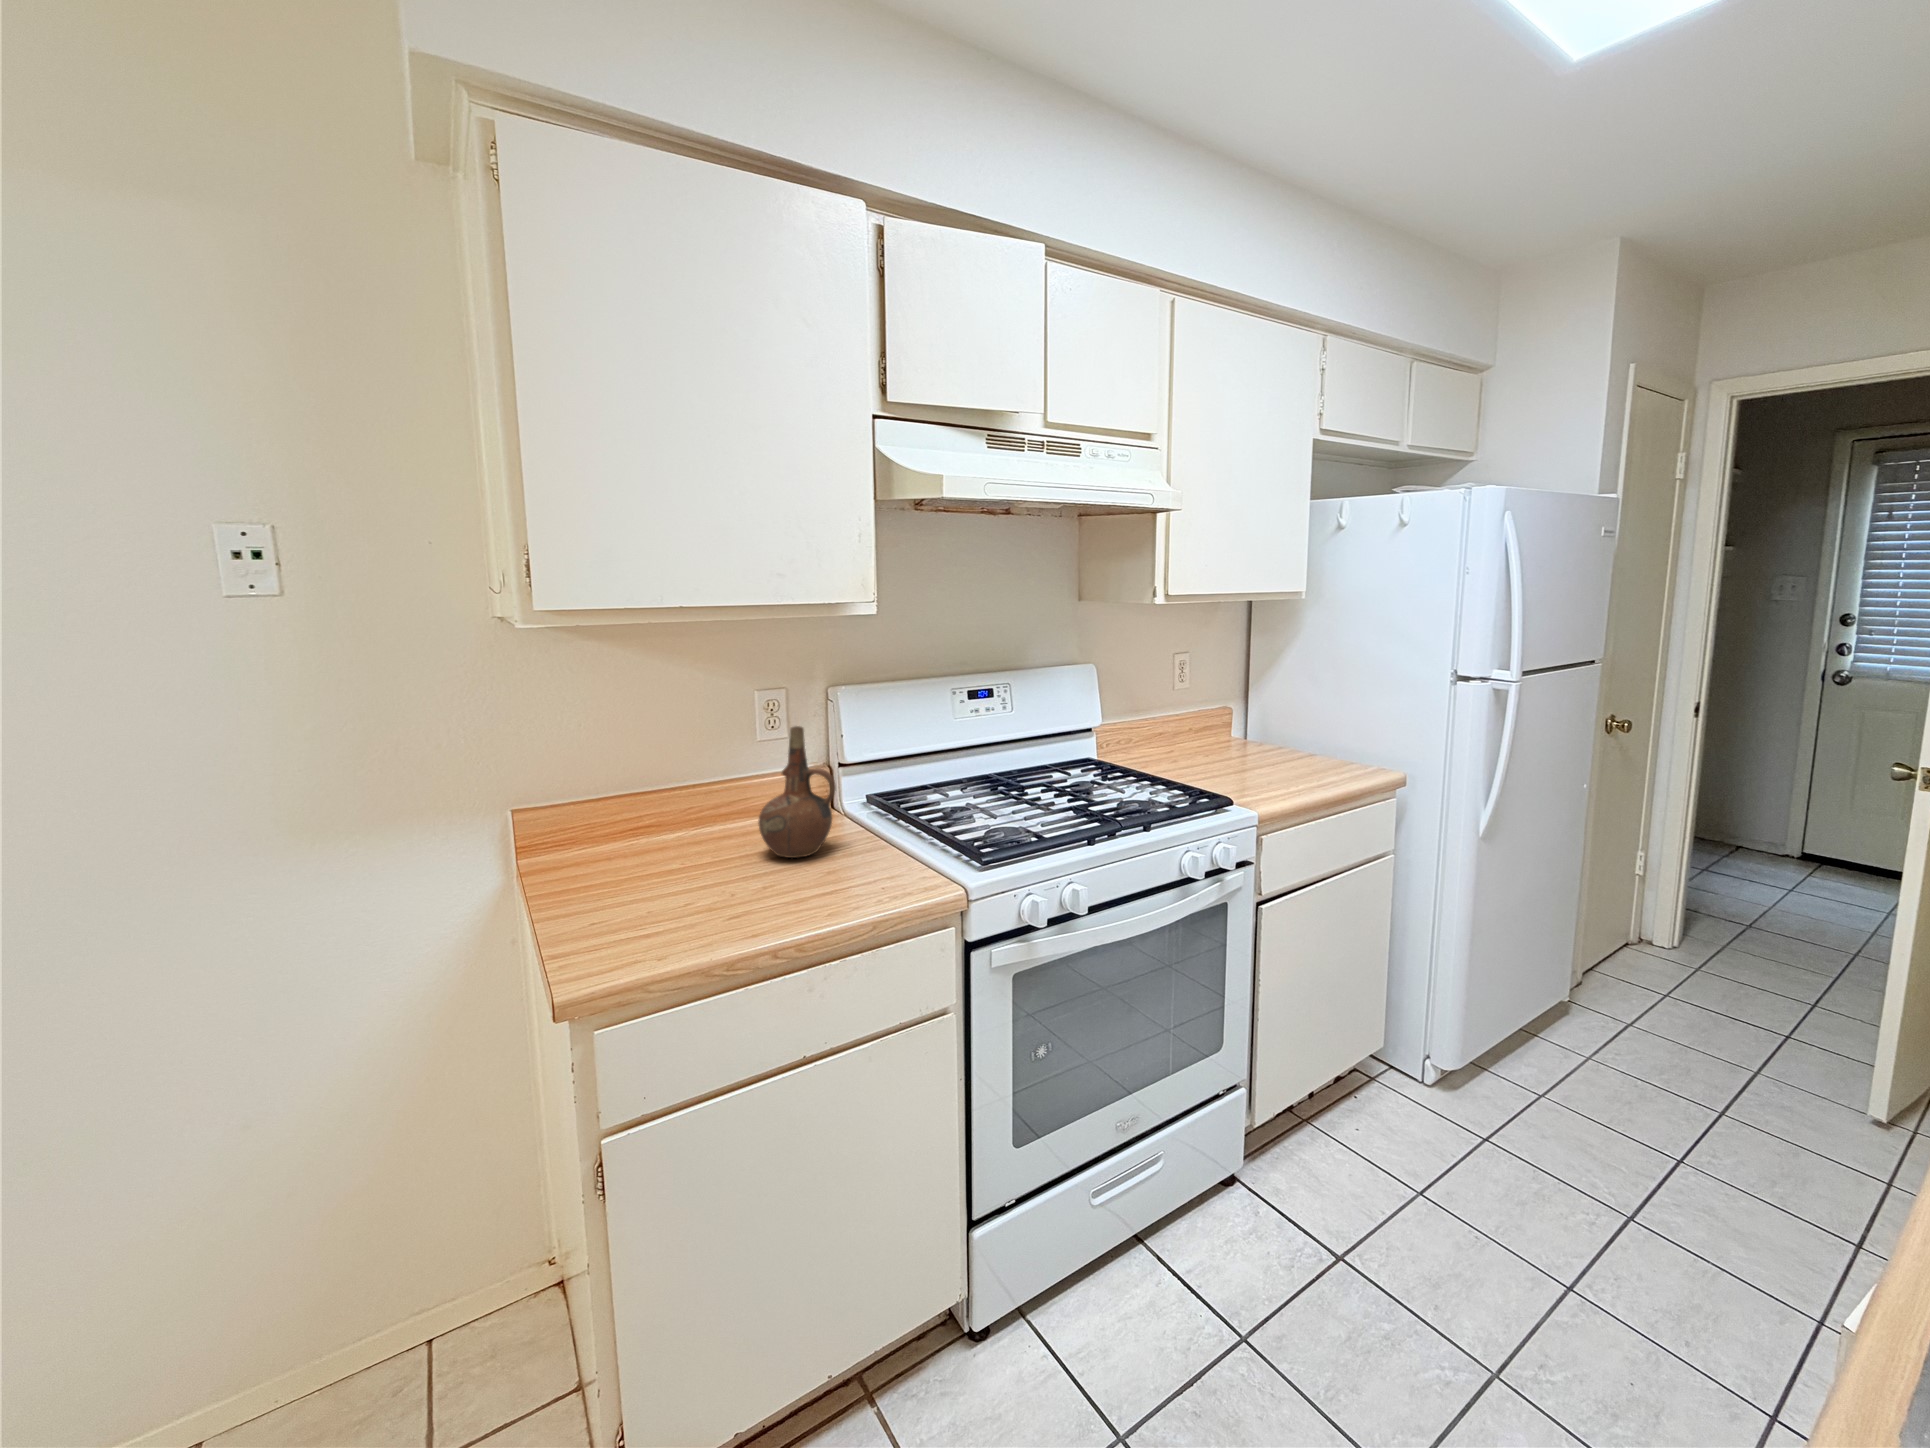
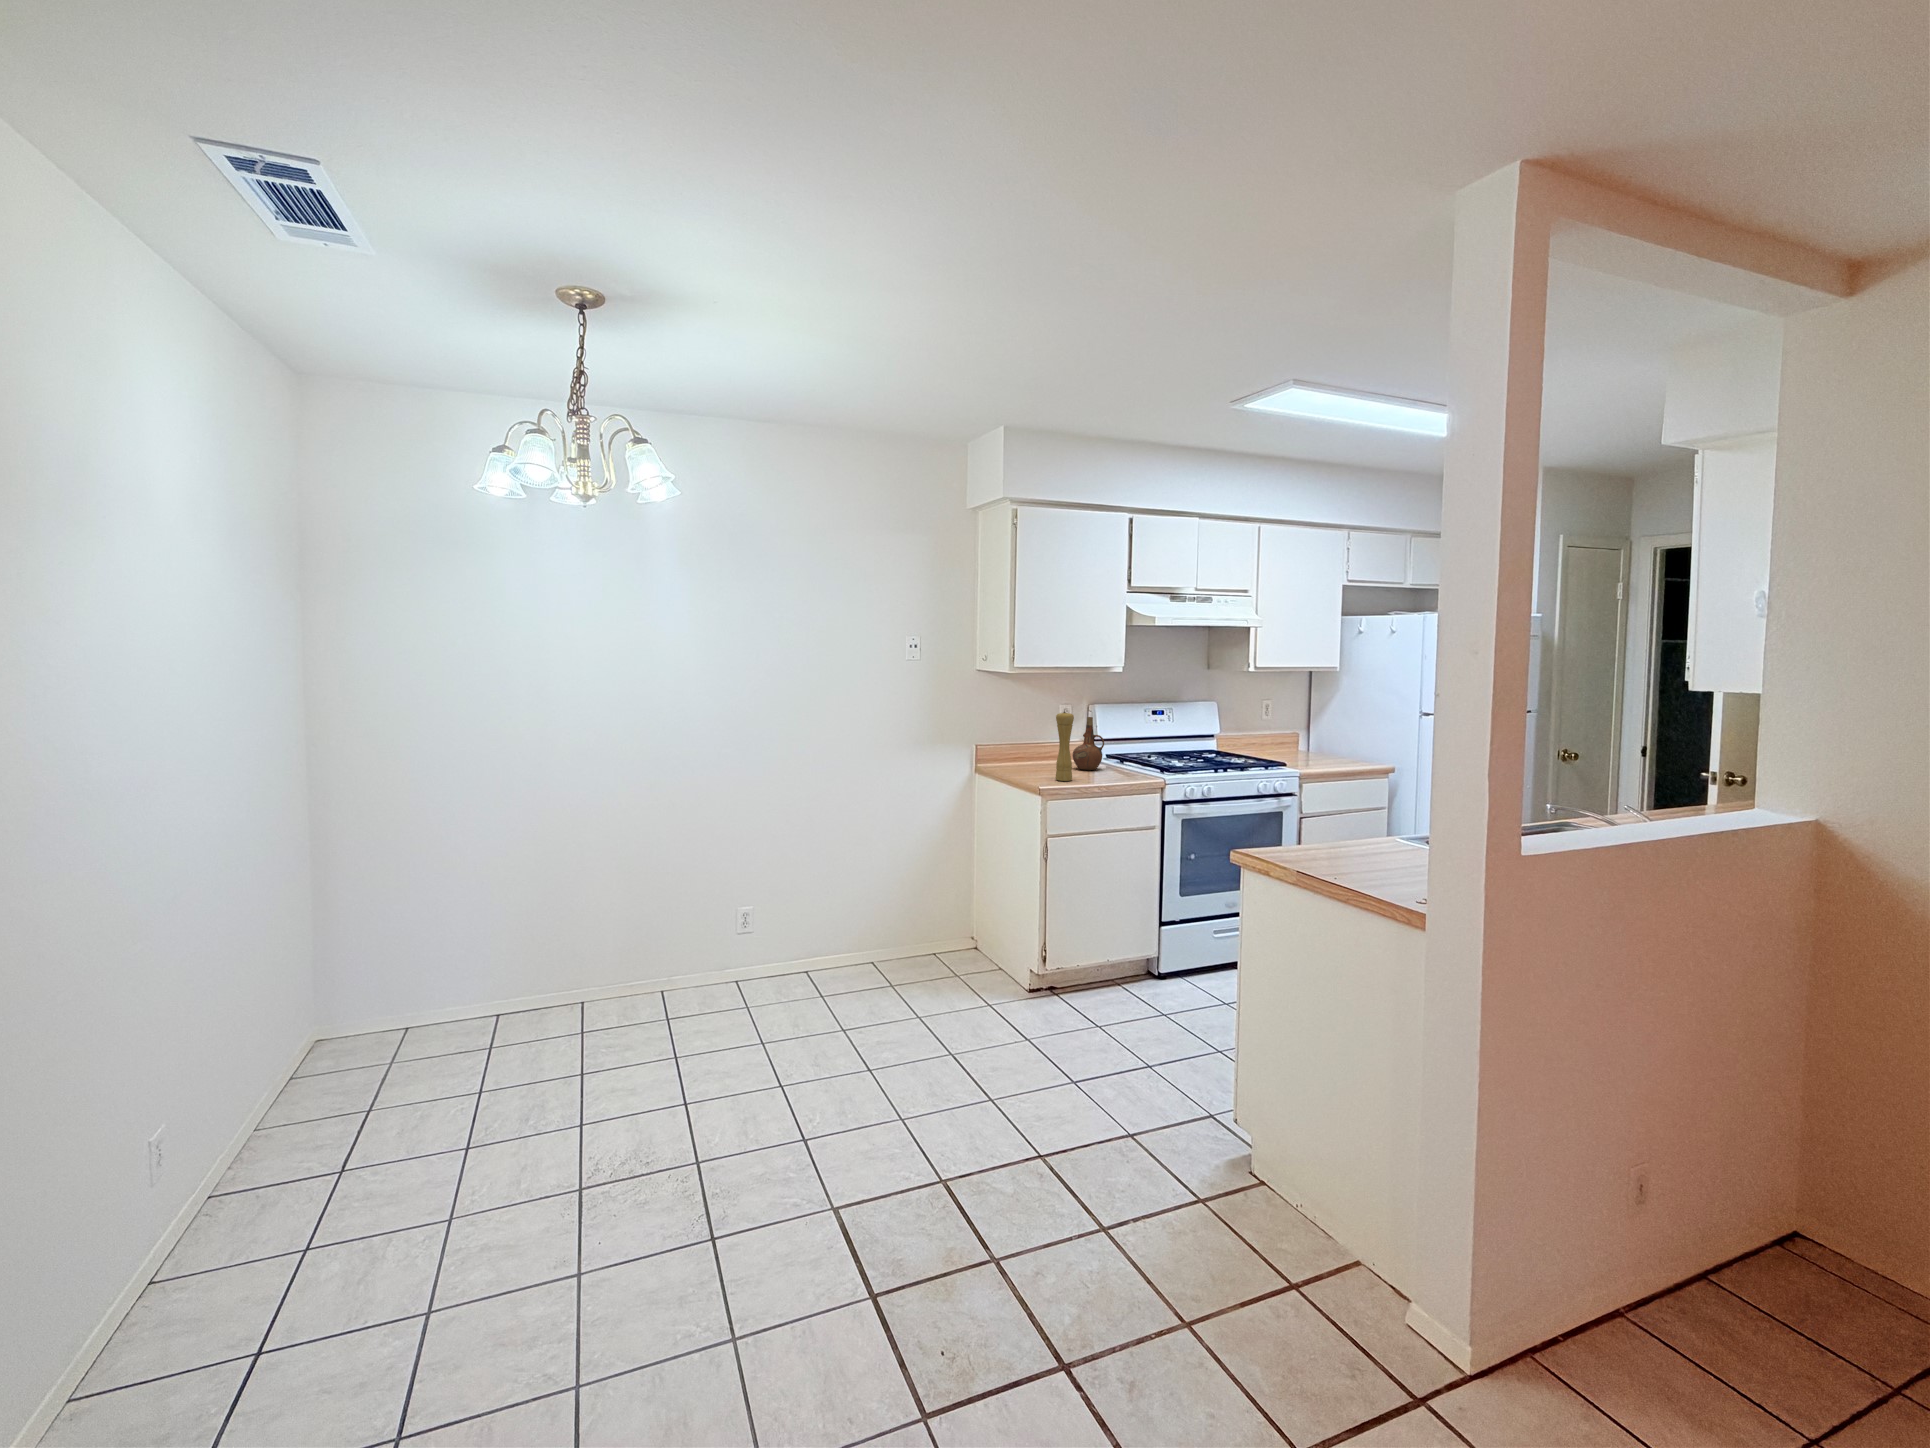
pepper mill: none [640,738,703,938] -> present [1056,712,1074,781]

